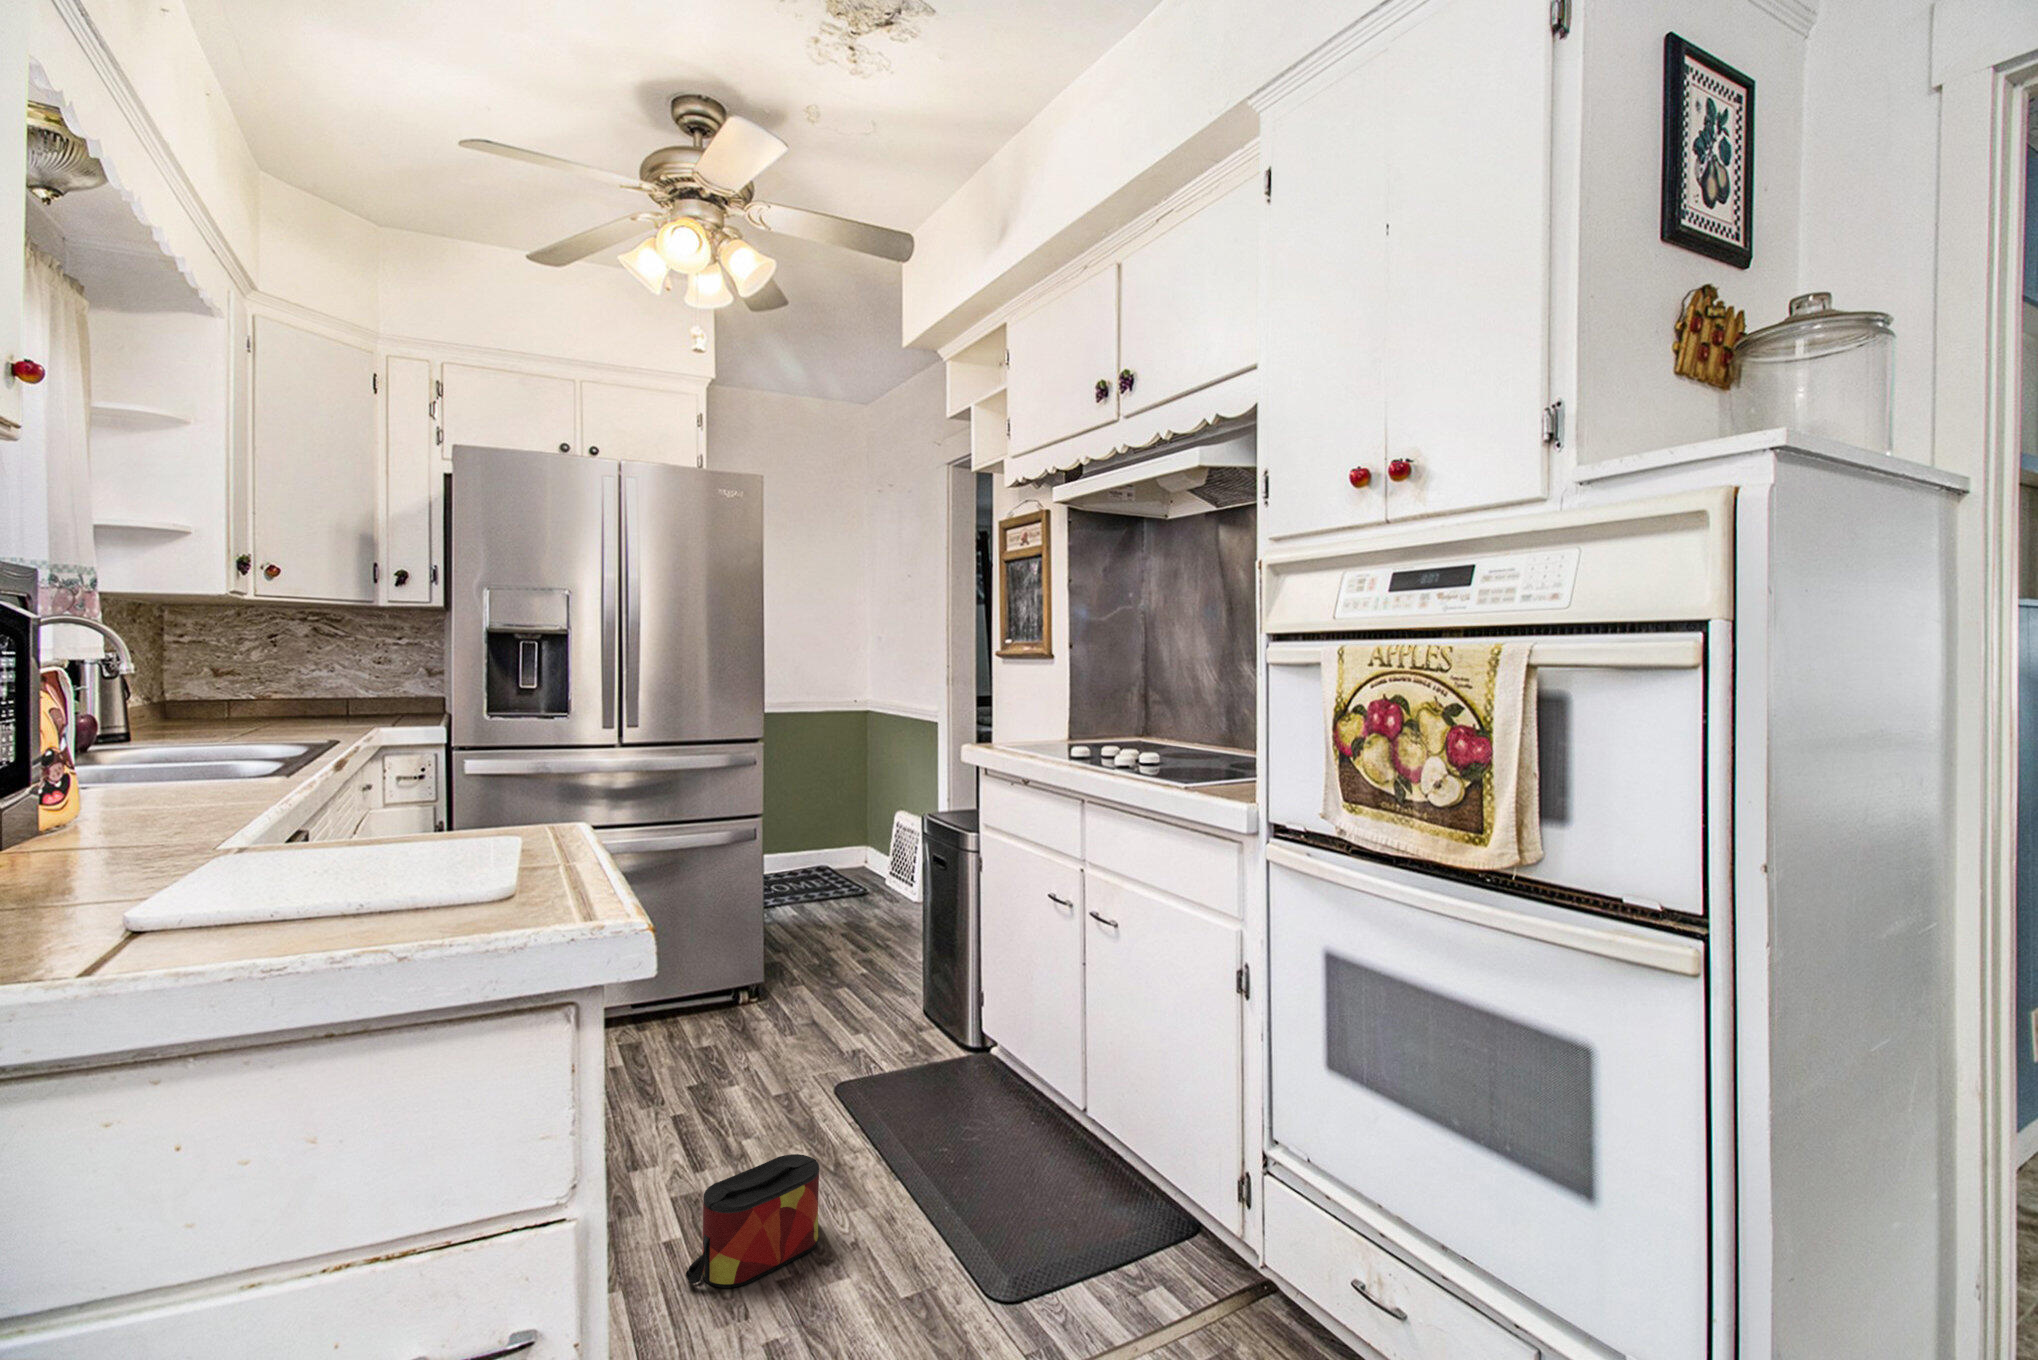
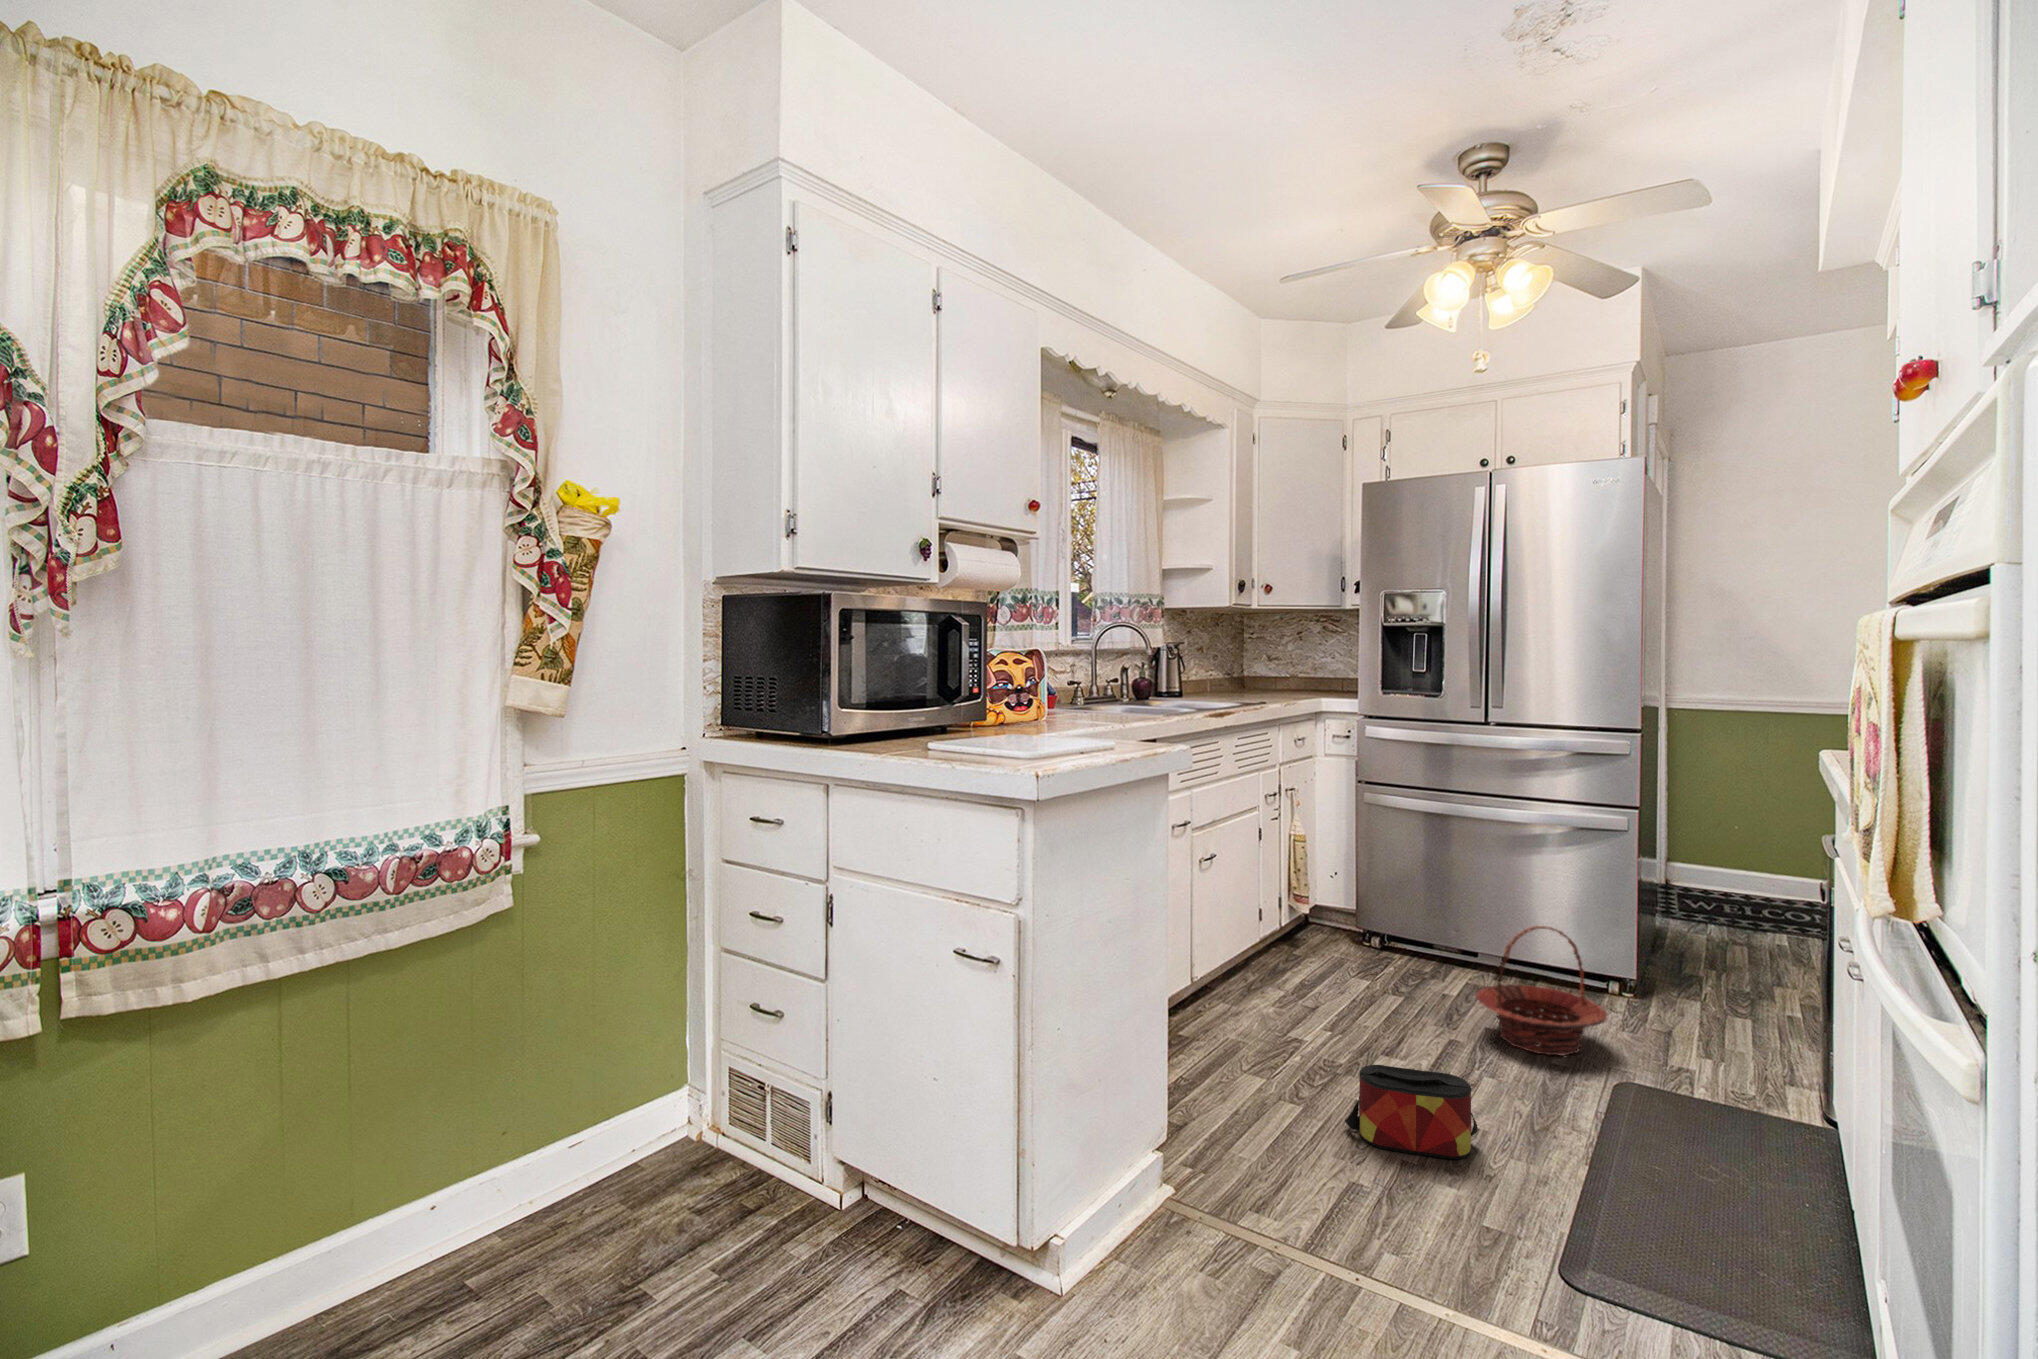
basket: none [674,961,804,1102] -> present [1476,926,1607,1056]

